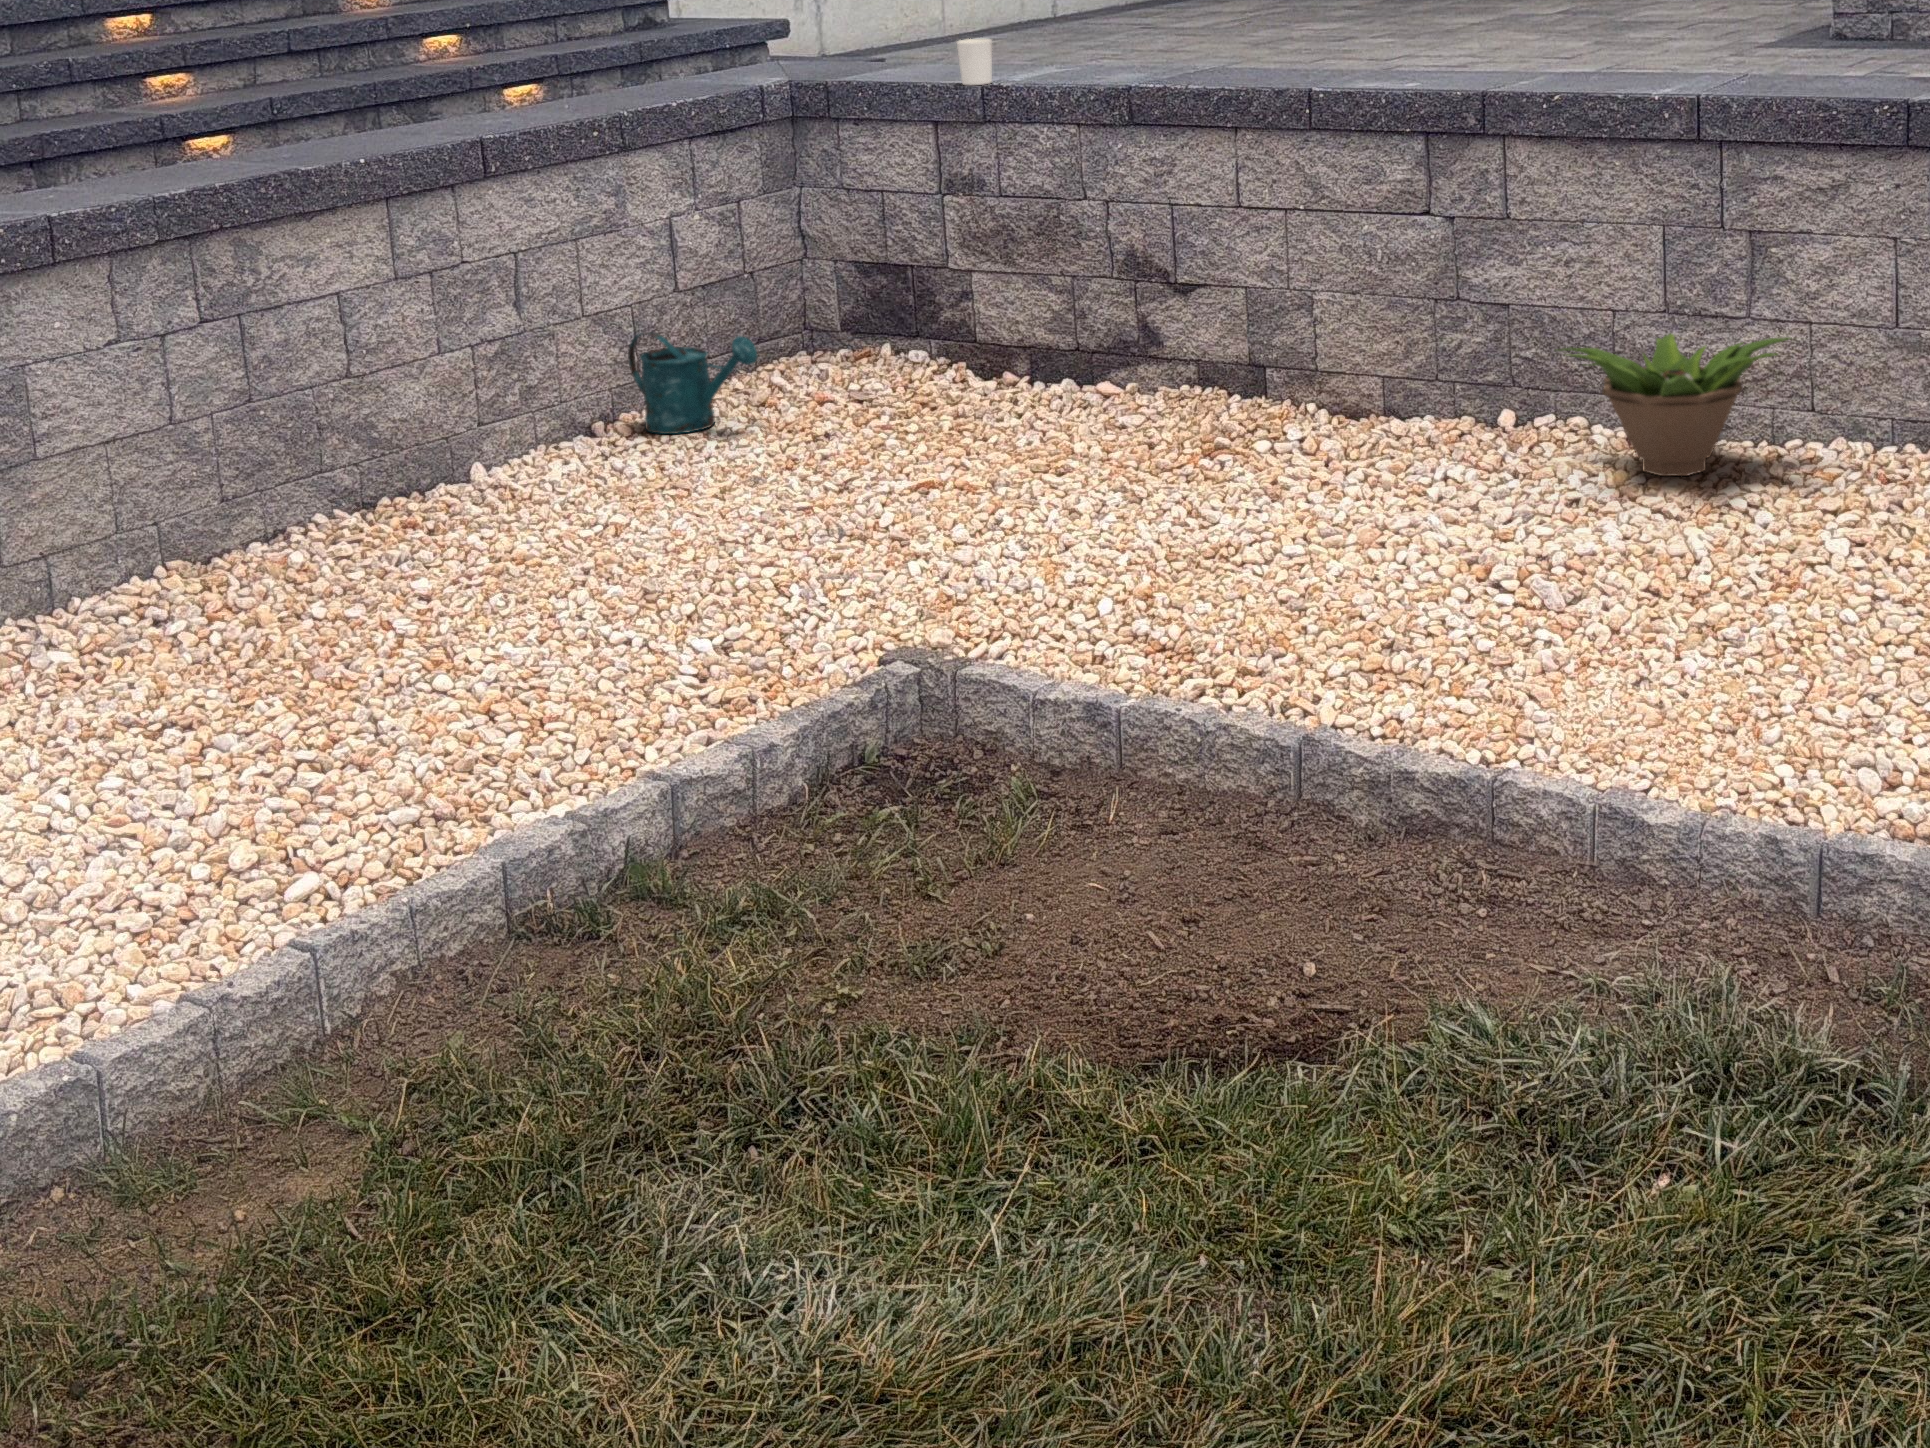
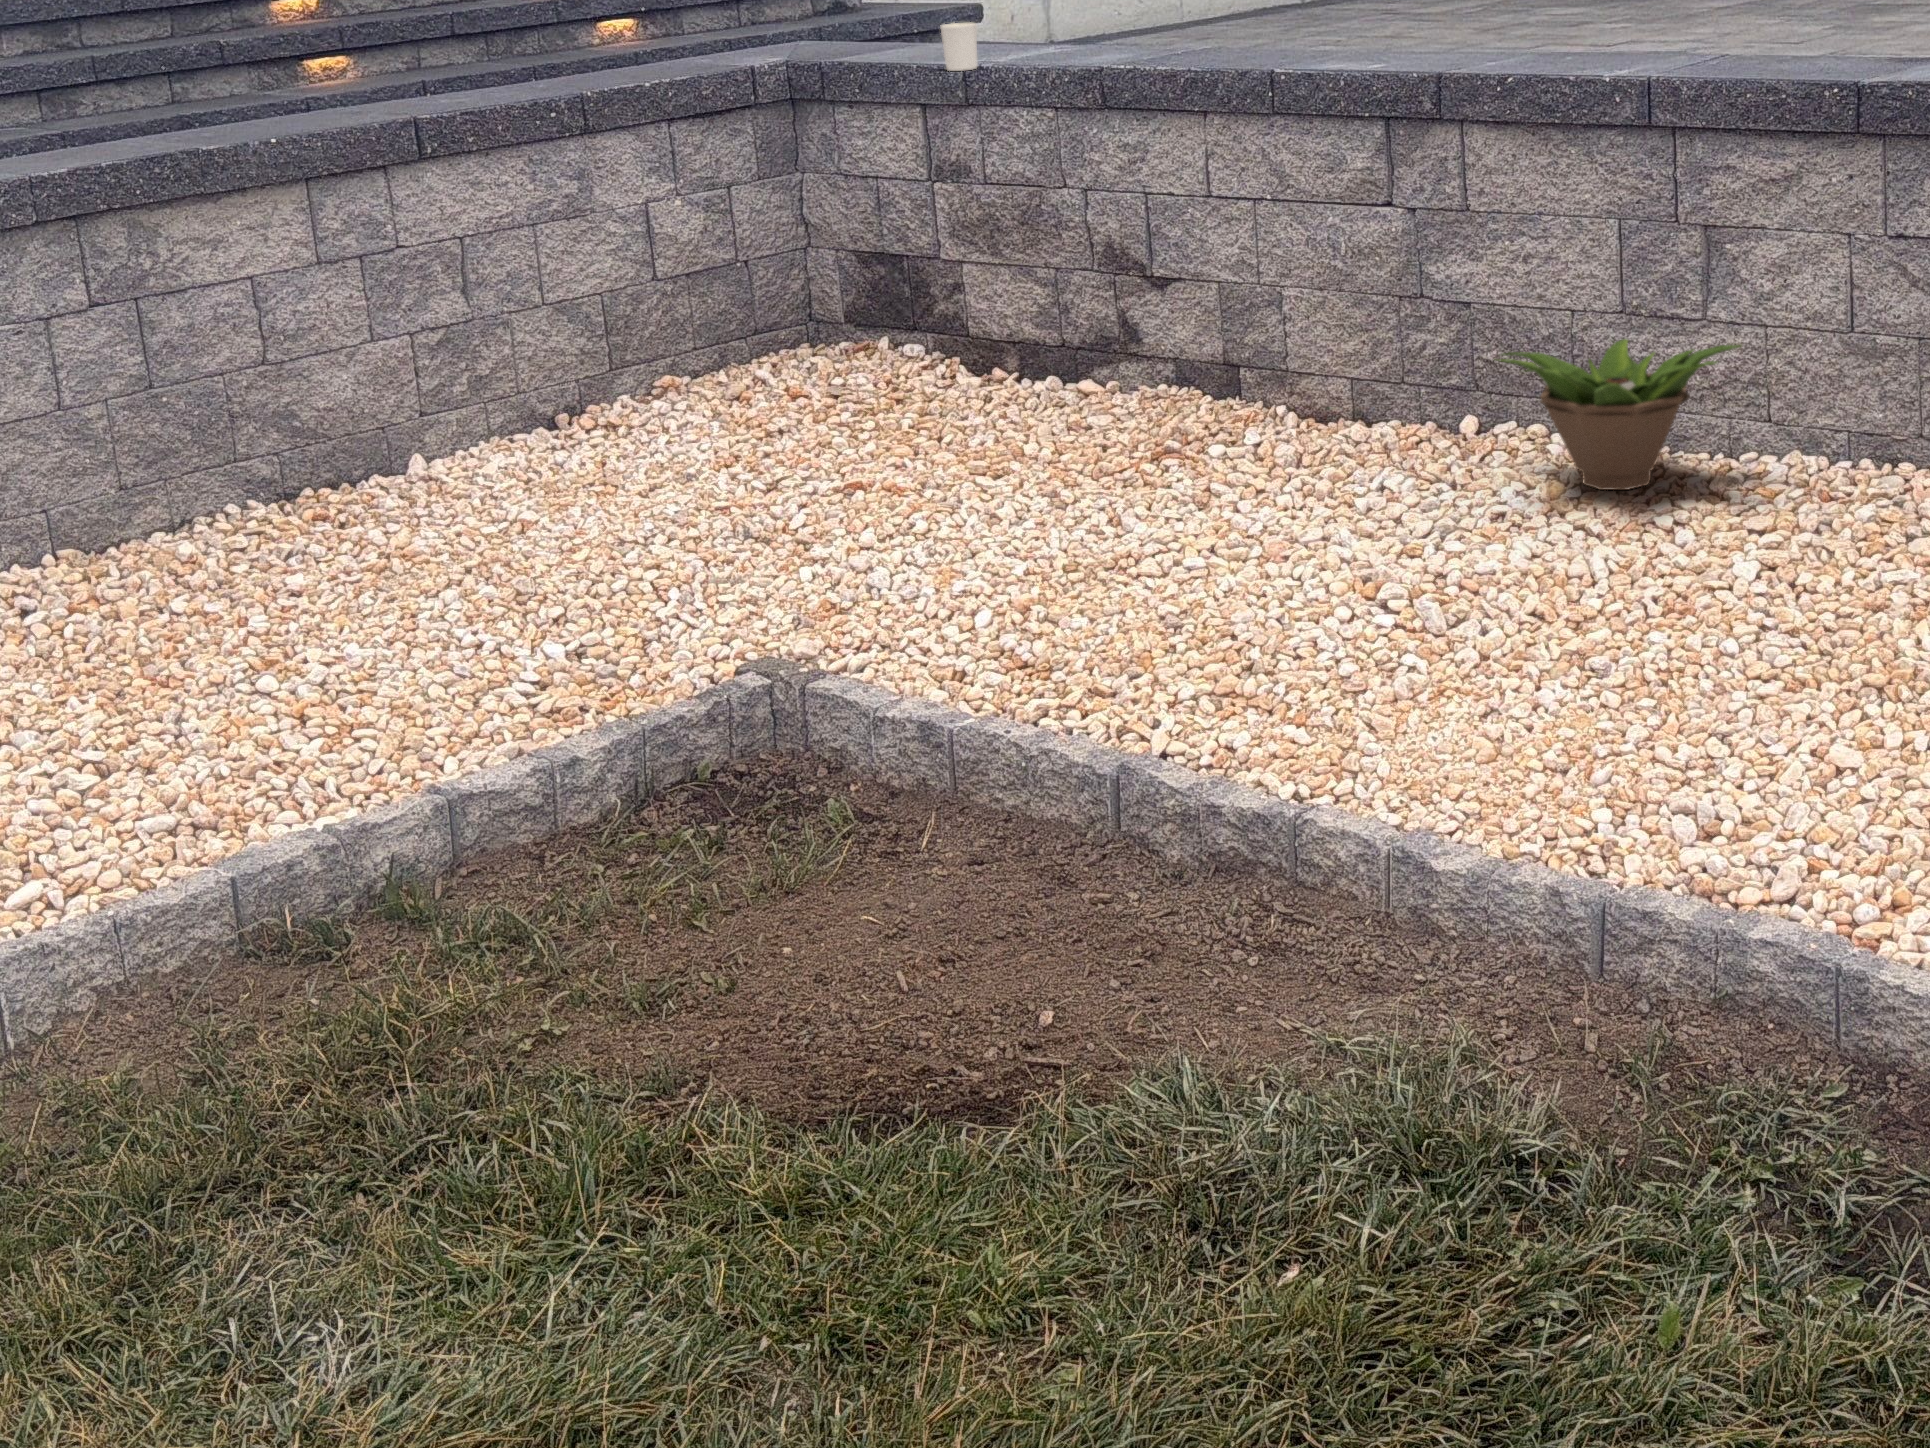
watering can: present [628,332,757,434] -> none [585,321,707,426]

